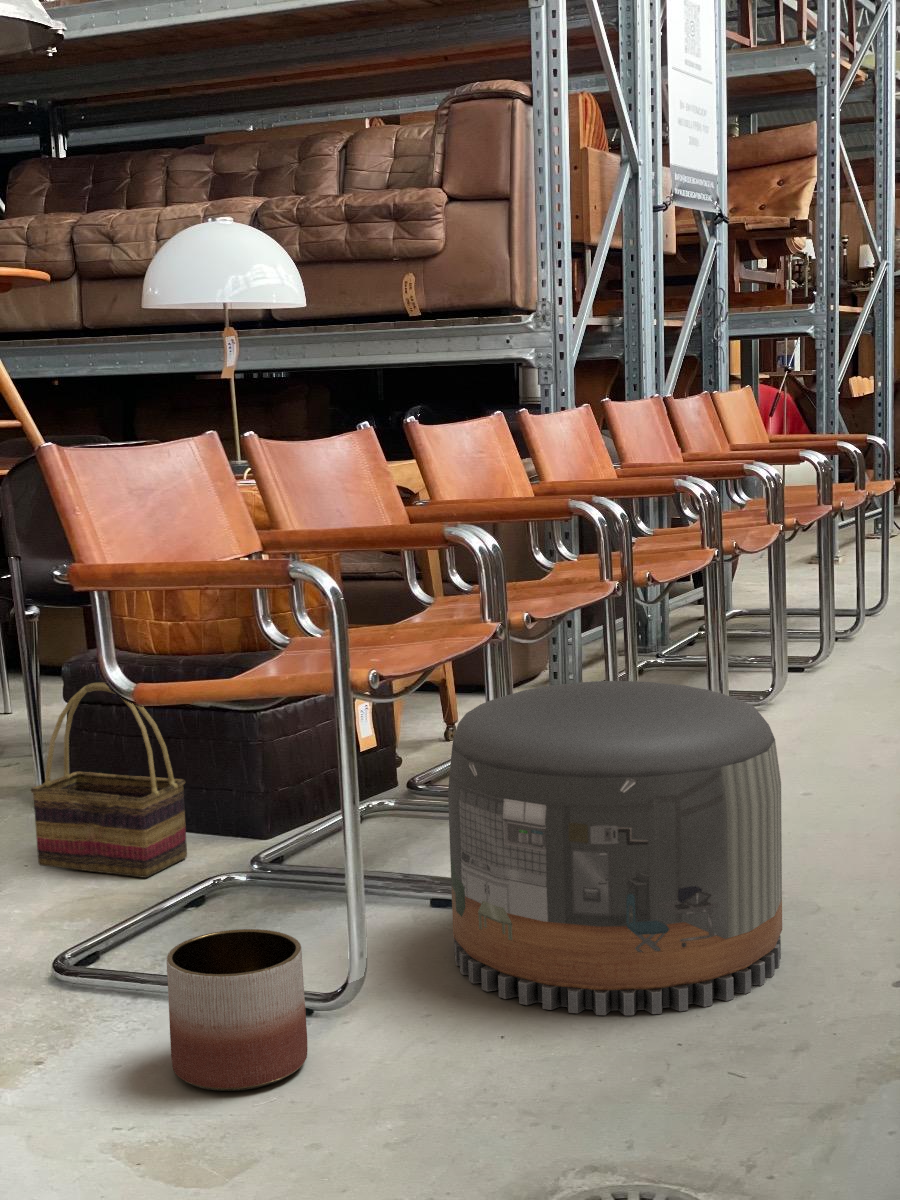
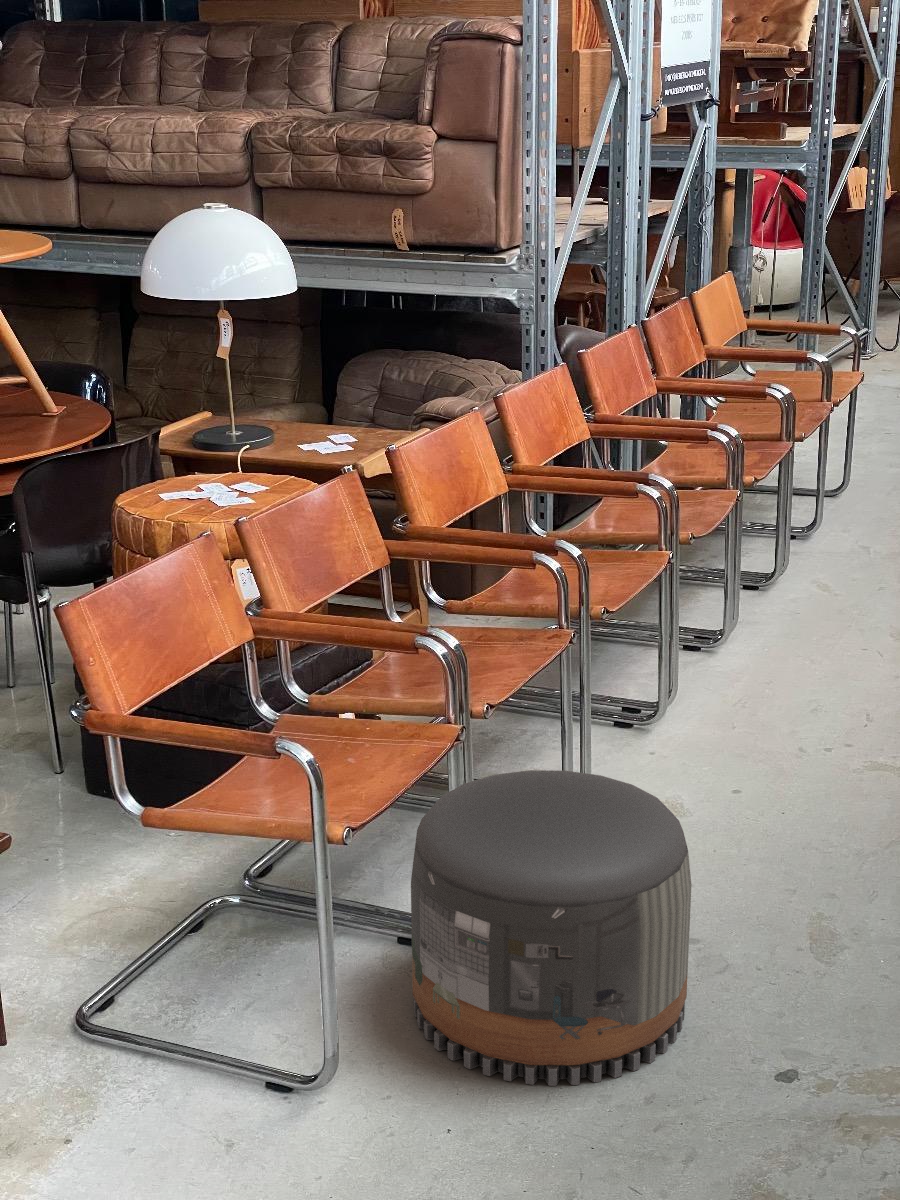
basket: present [31,683,187,878] -> none [51,715,188,887]
planter: present [167,929,308,1091] -> none [176,1020,289,1163]

